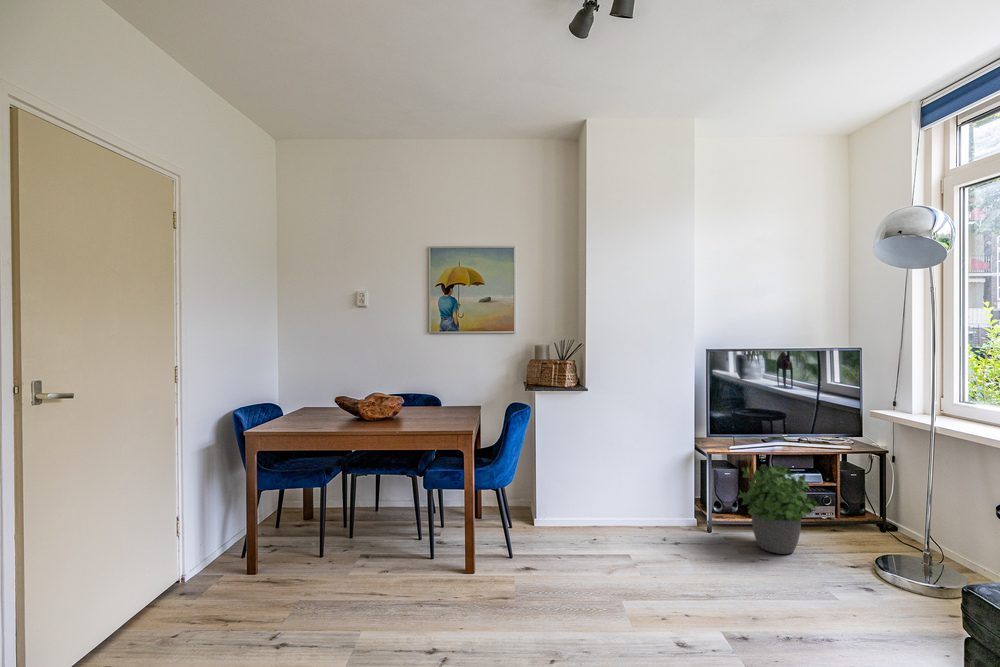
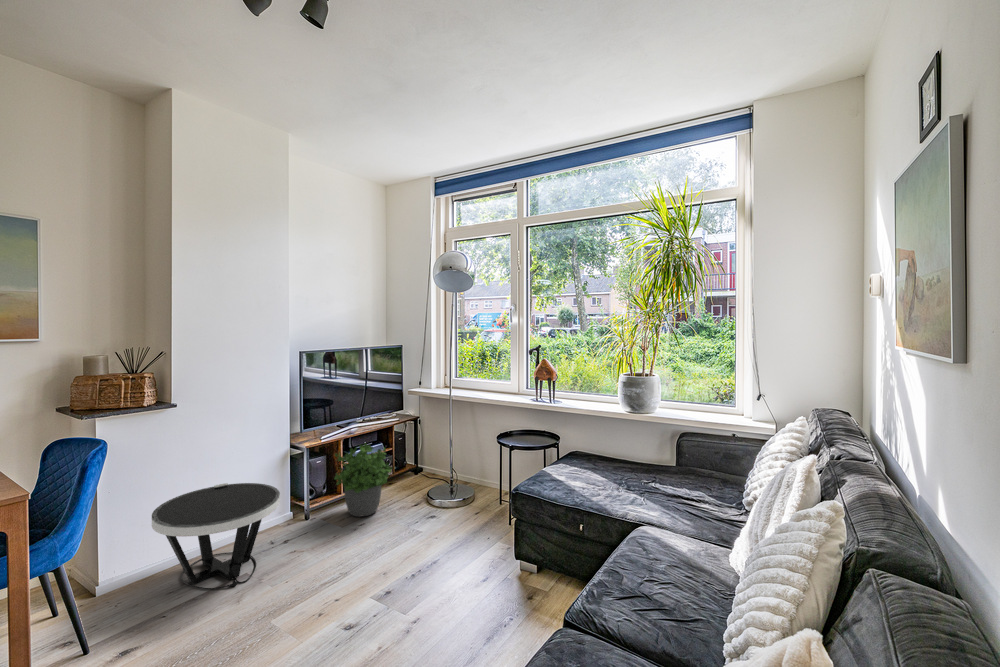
side table: none [560,468,663,563] -> present [152,483,280,589]

